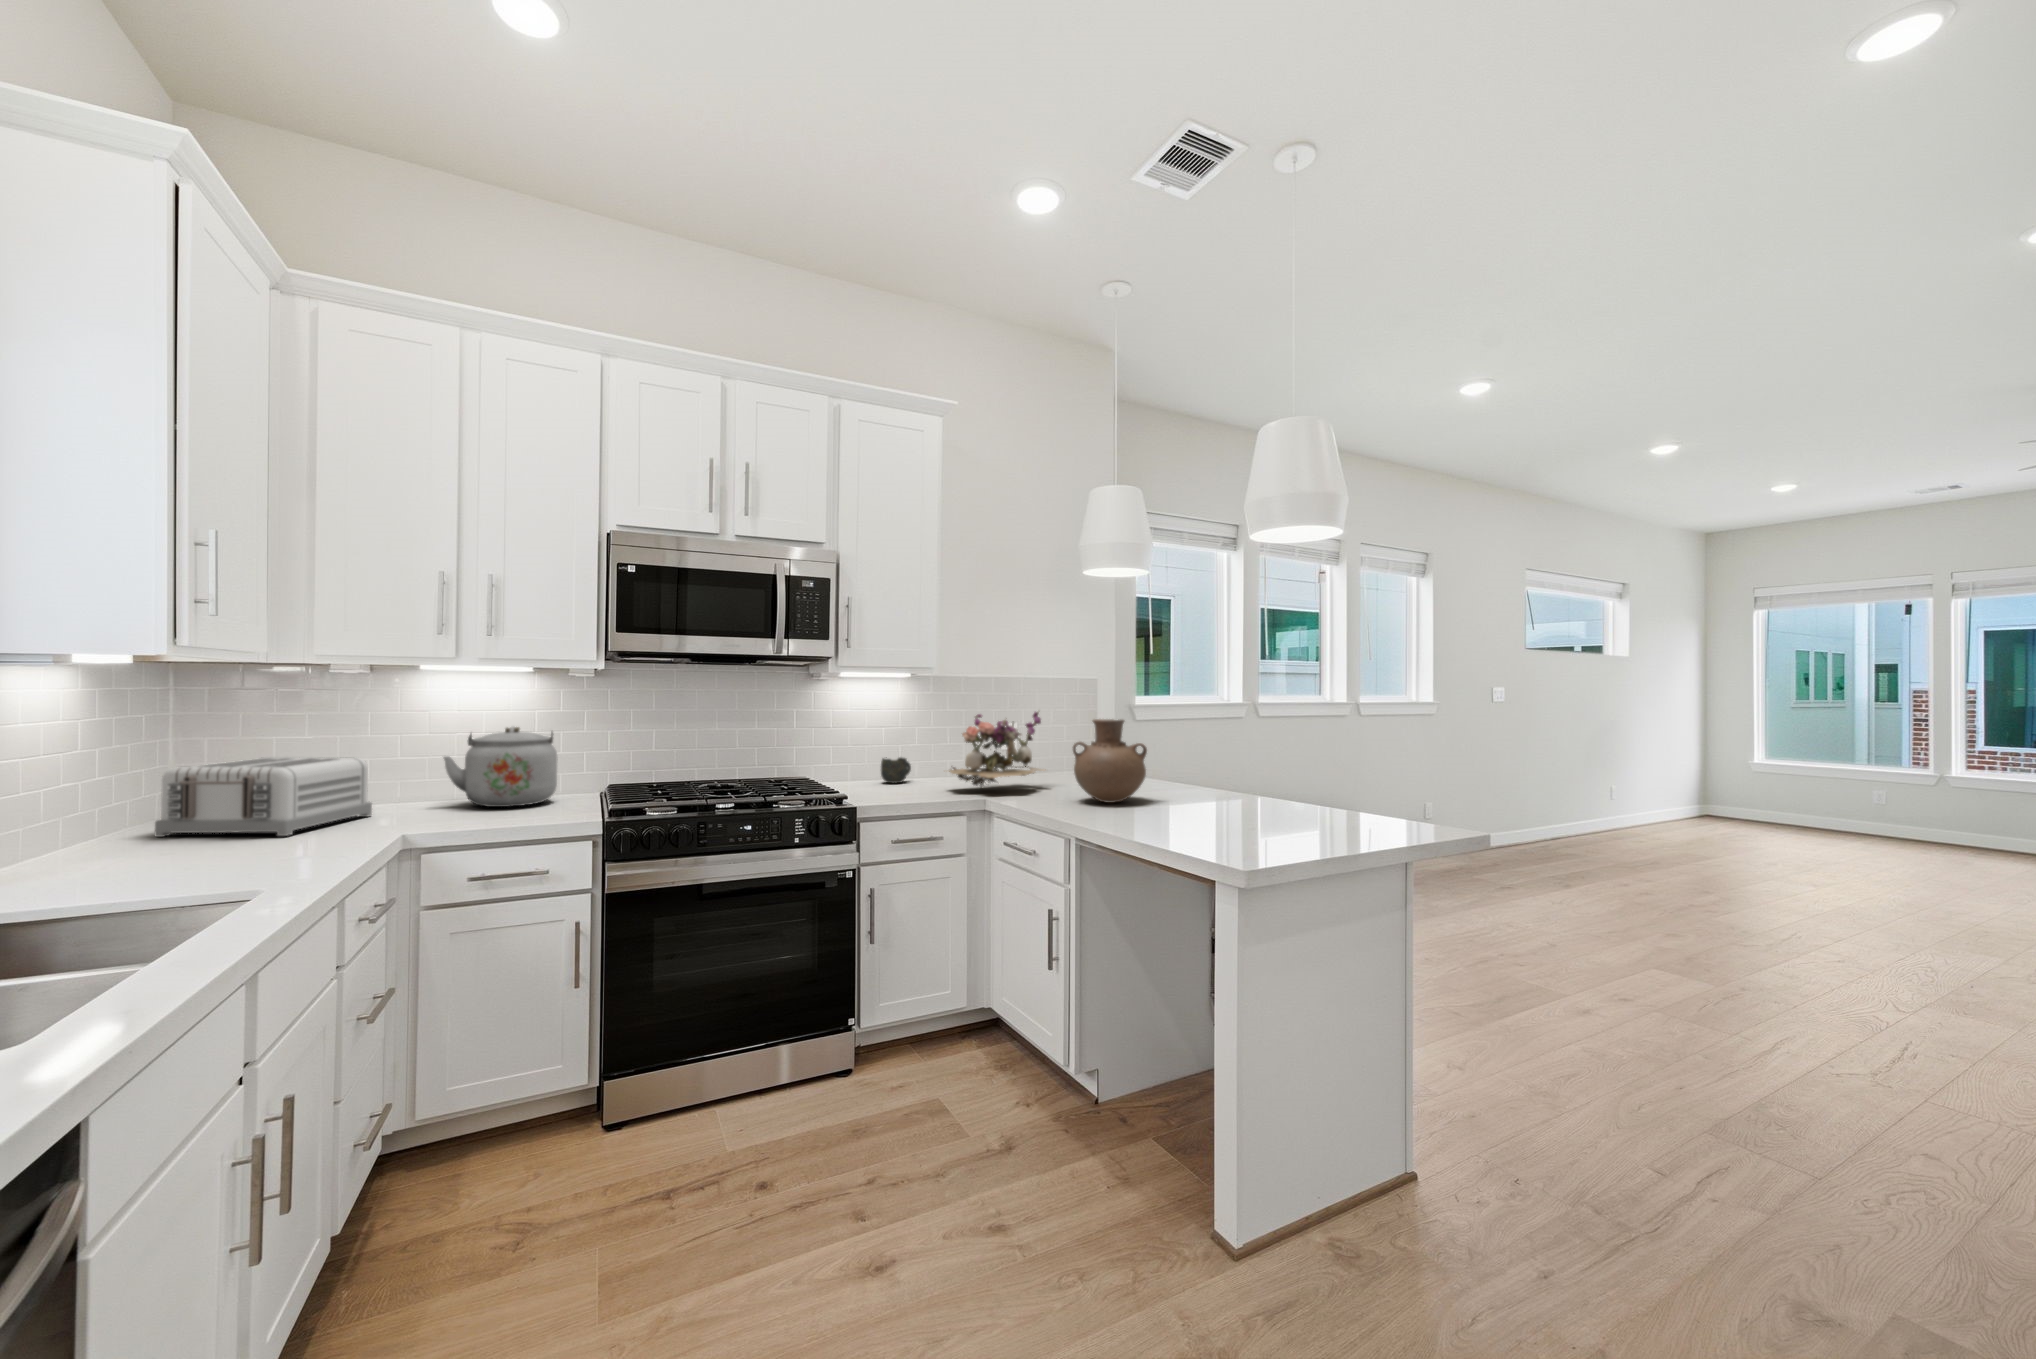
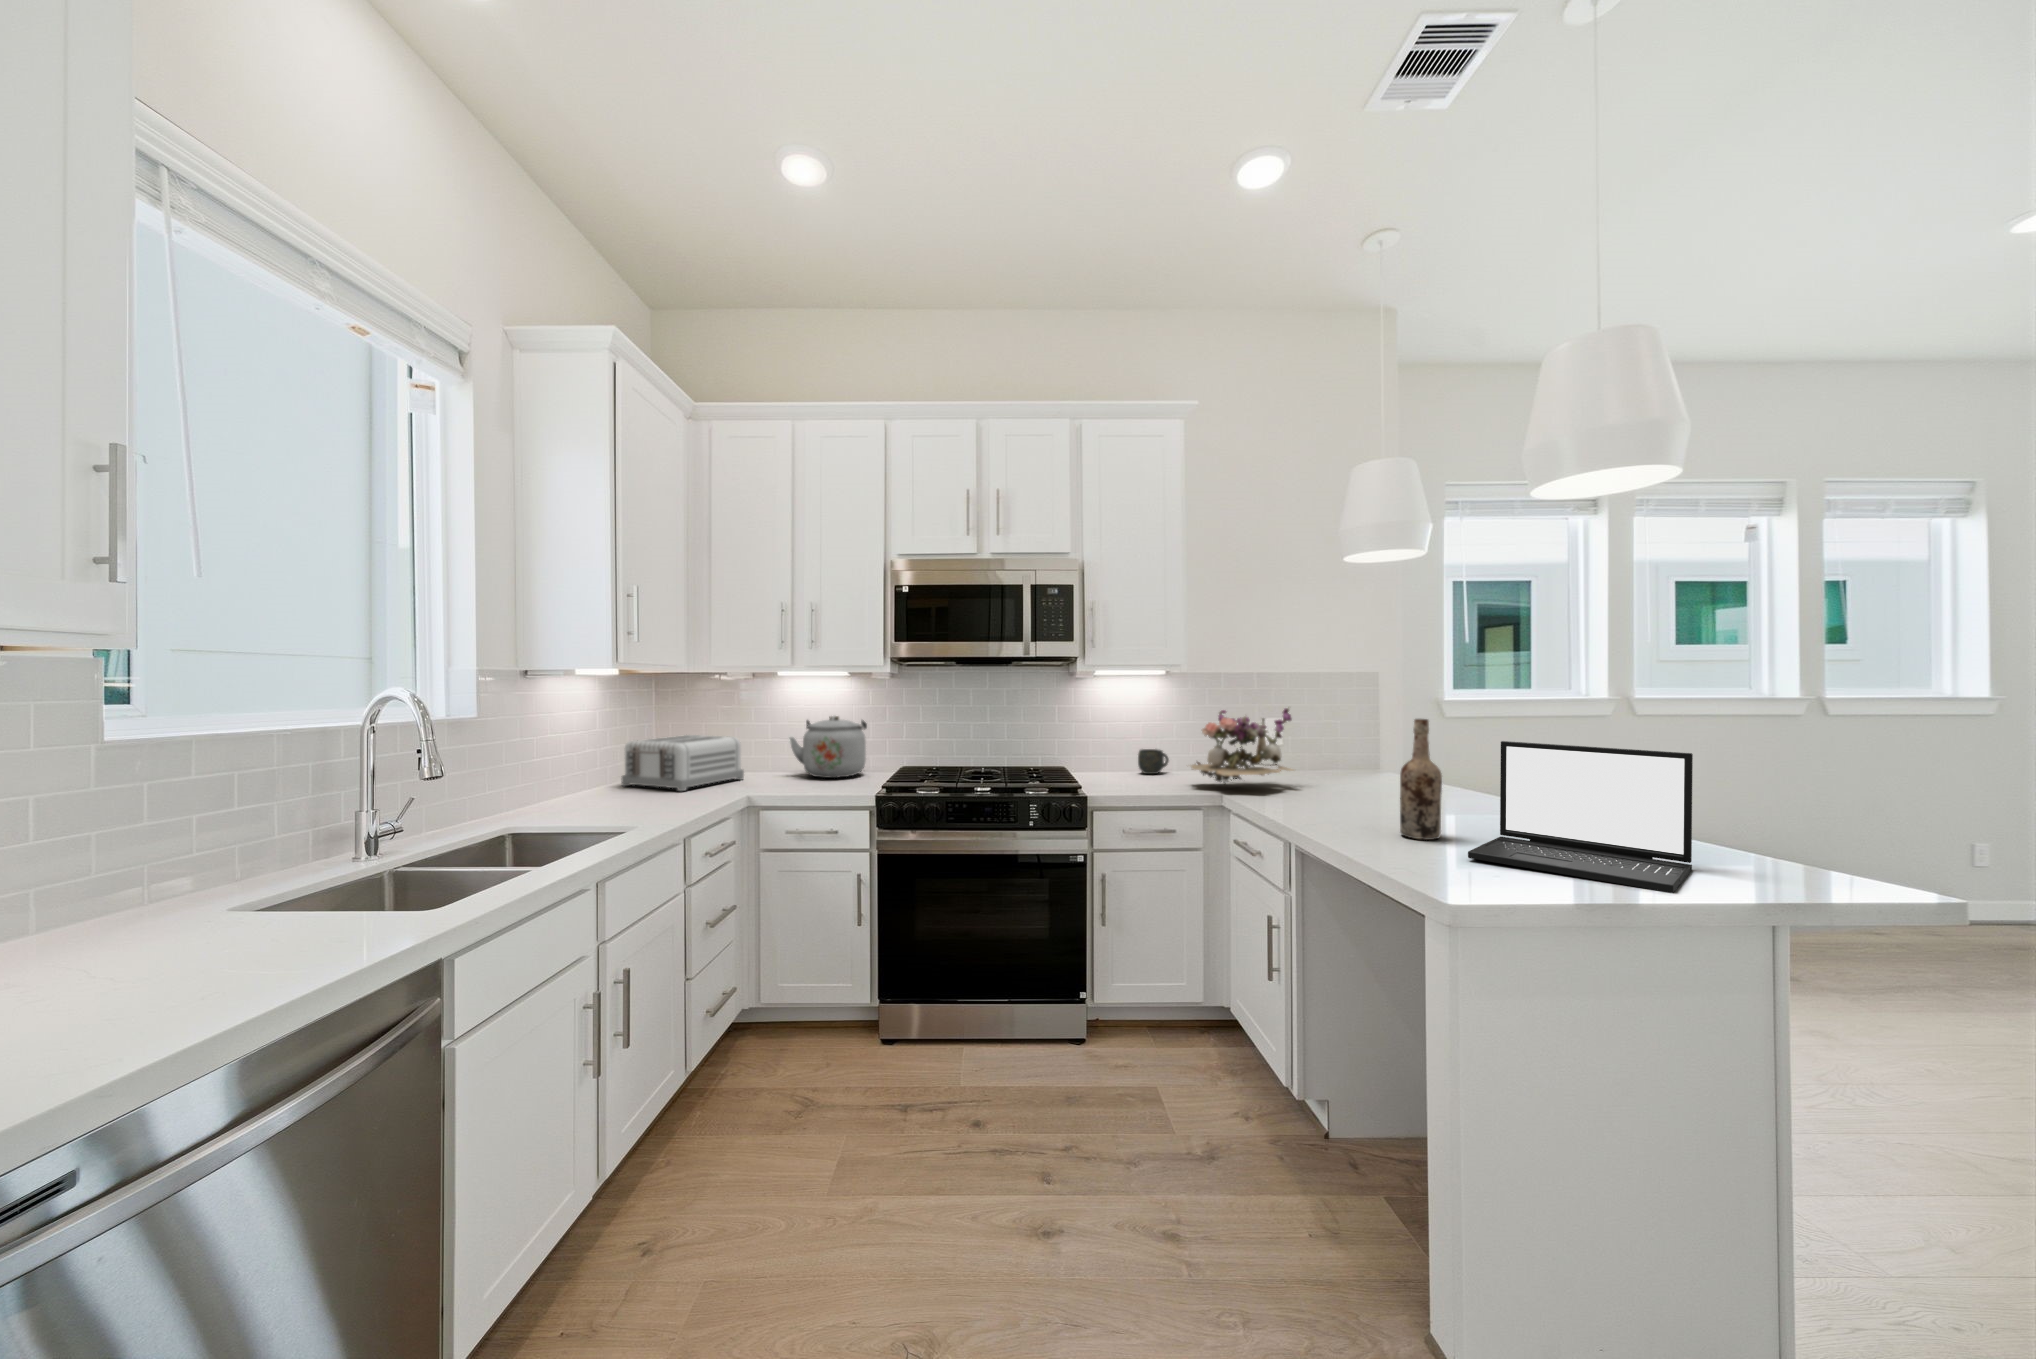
wine bottle: none [1169,716,1201,819] -> present [1400,719,1442,840]
vase: present [1073,719,1147,803] -> none [1305,719,1395,811]
laptop: none [1236,733,1375,839] -> present [1468,741,1693,893]

